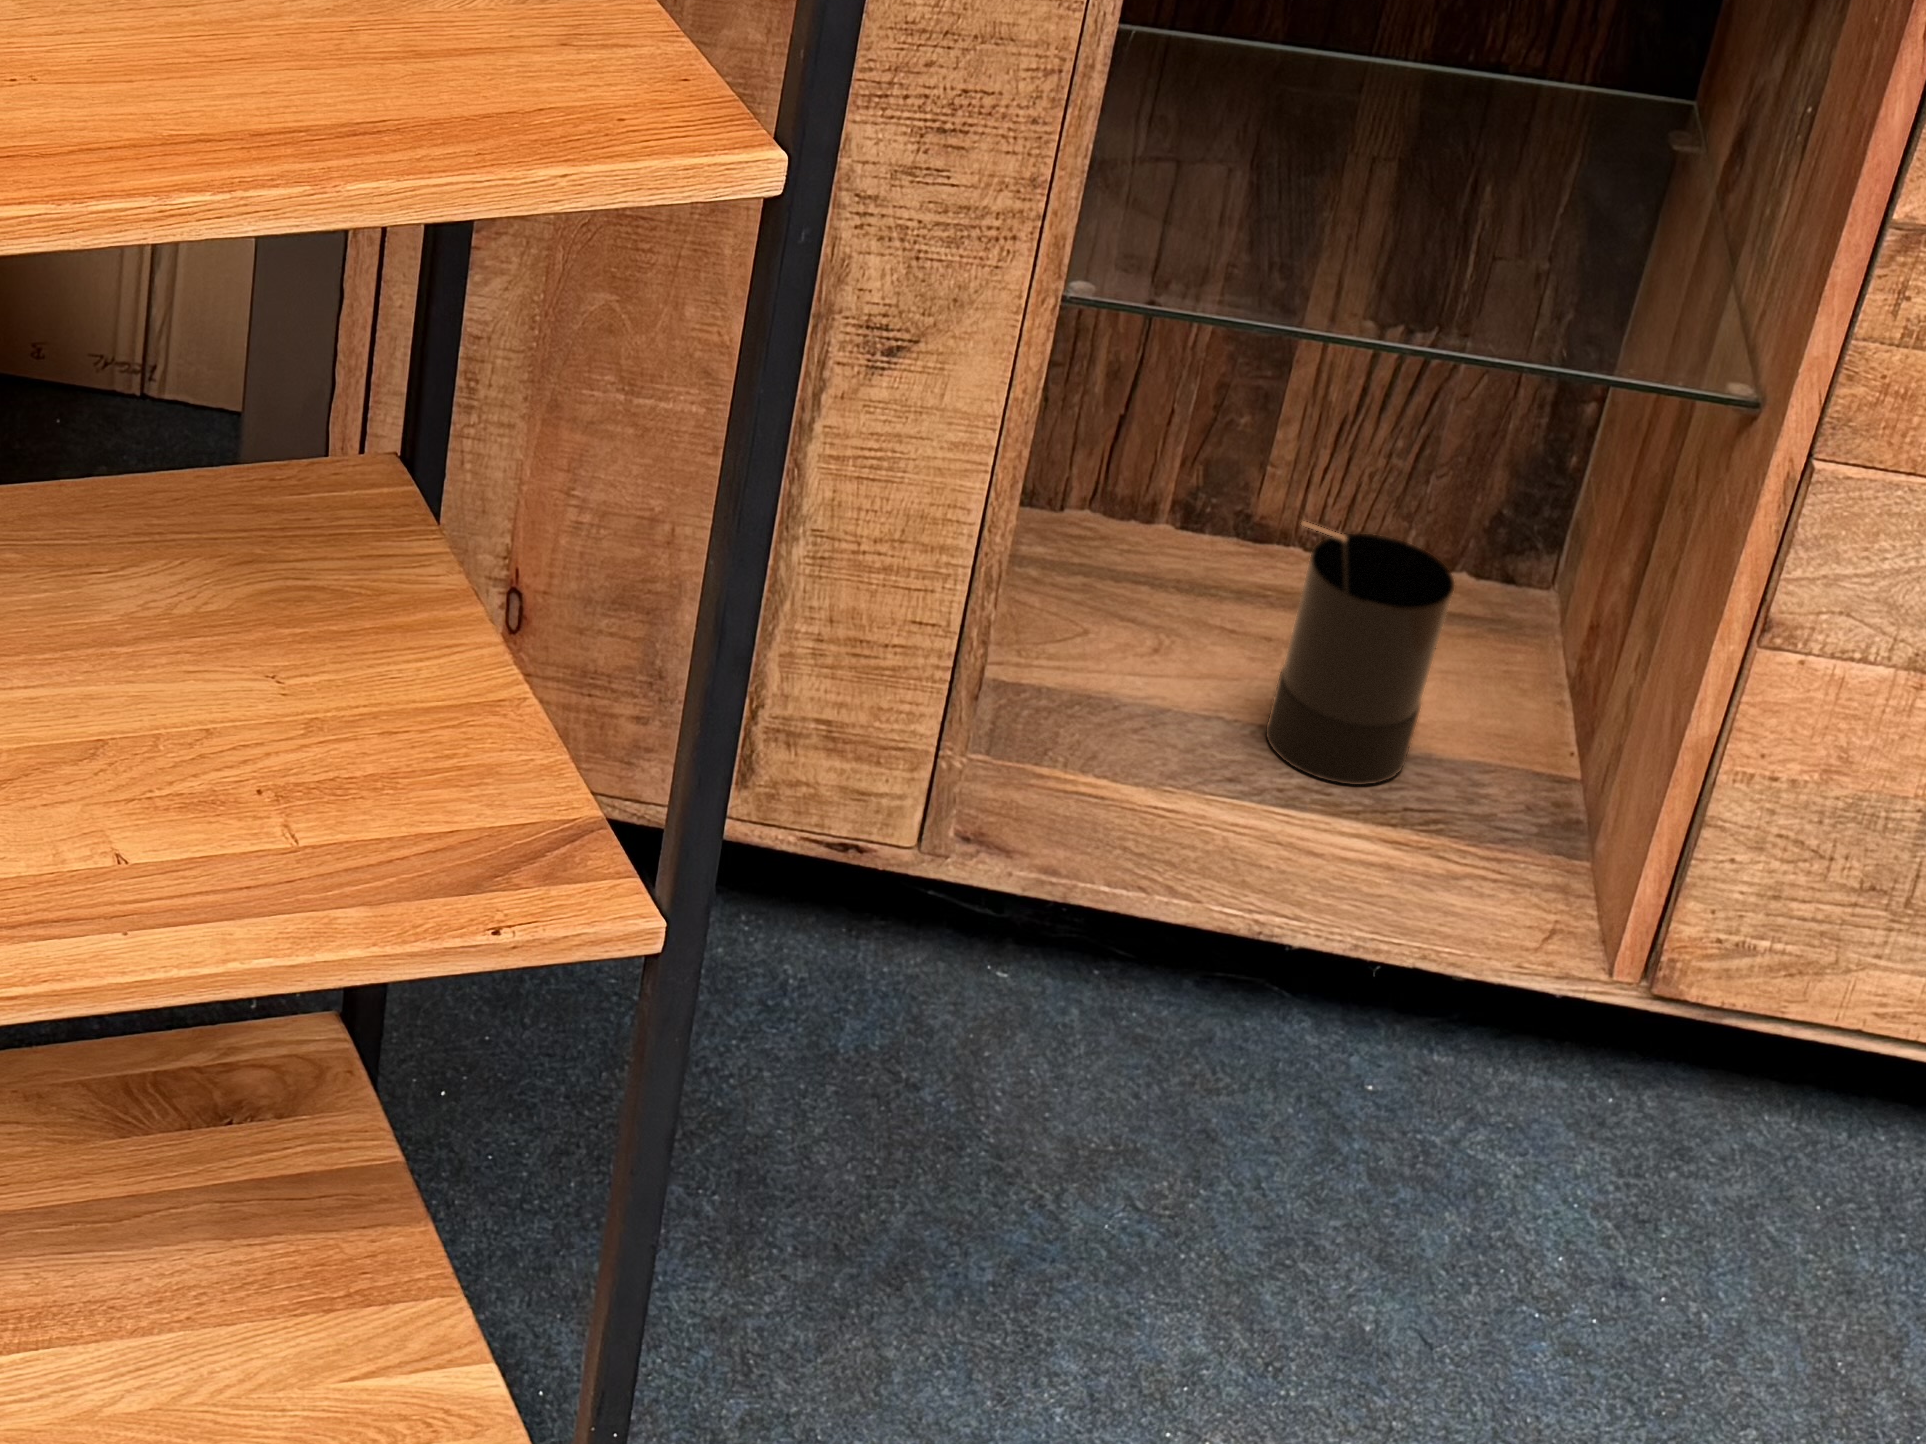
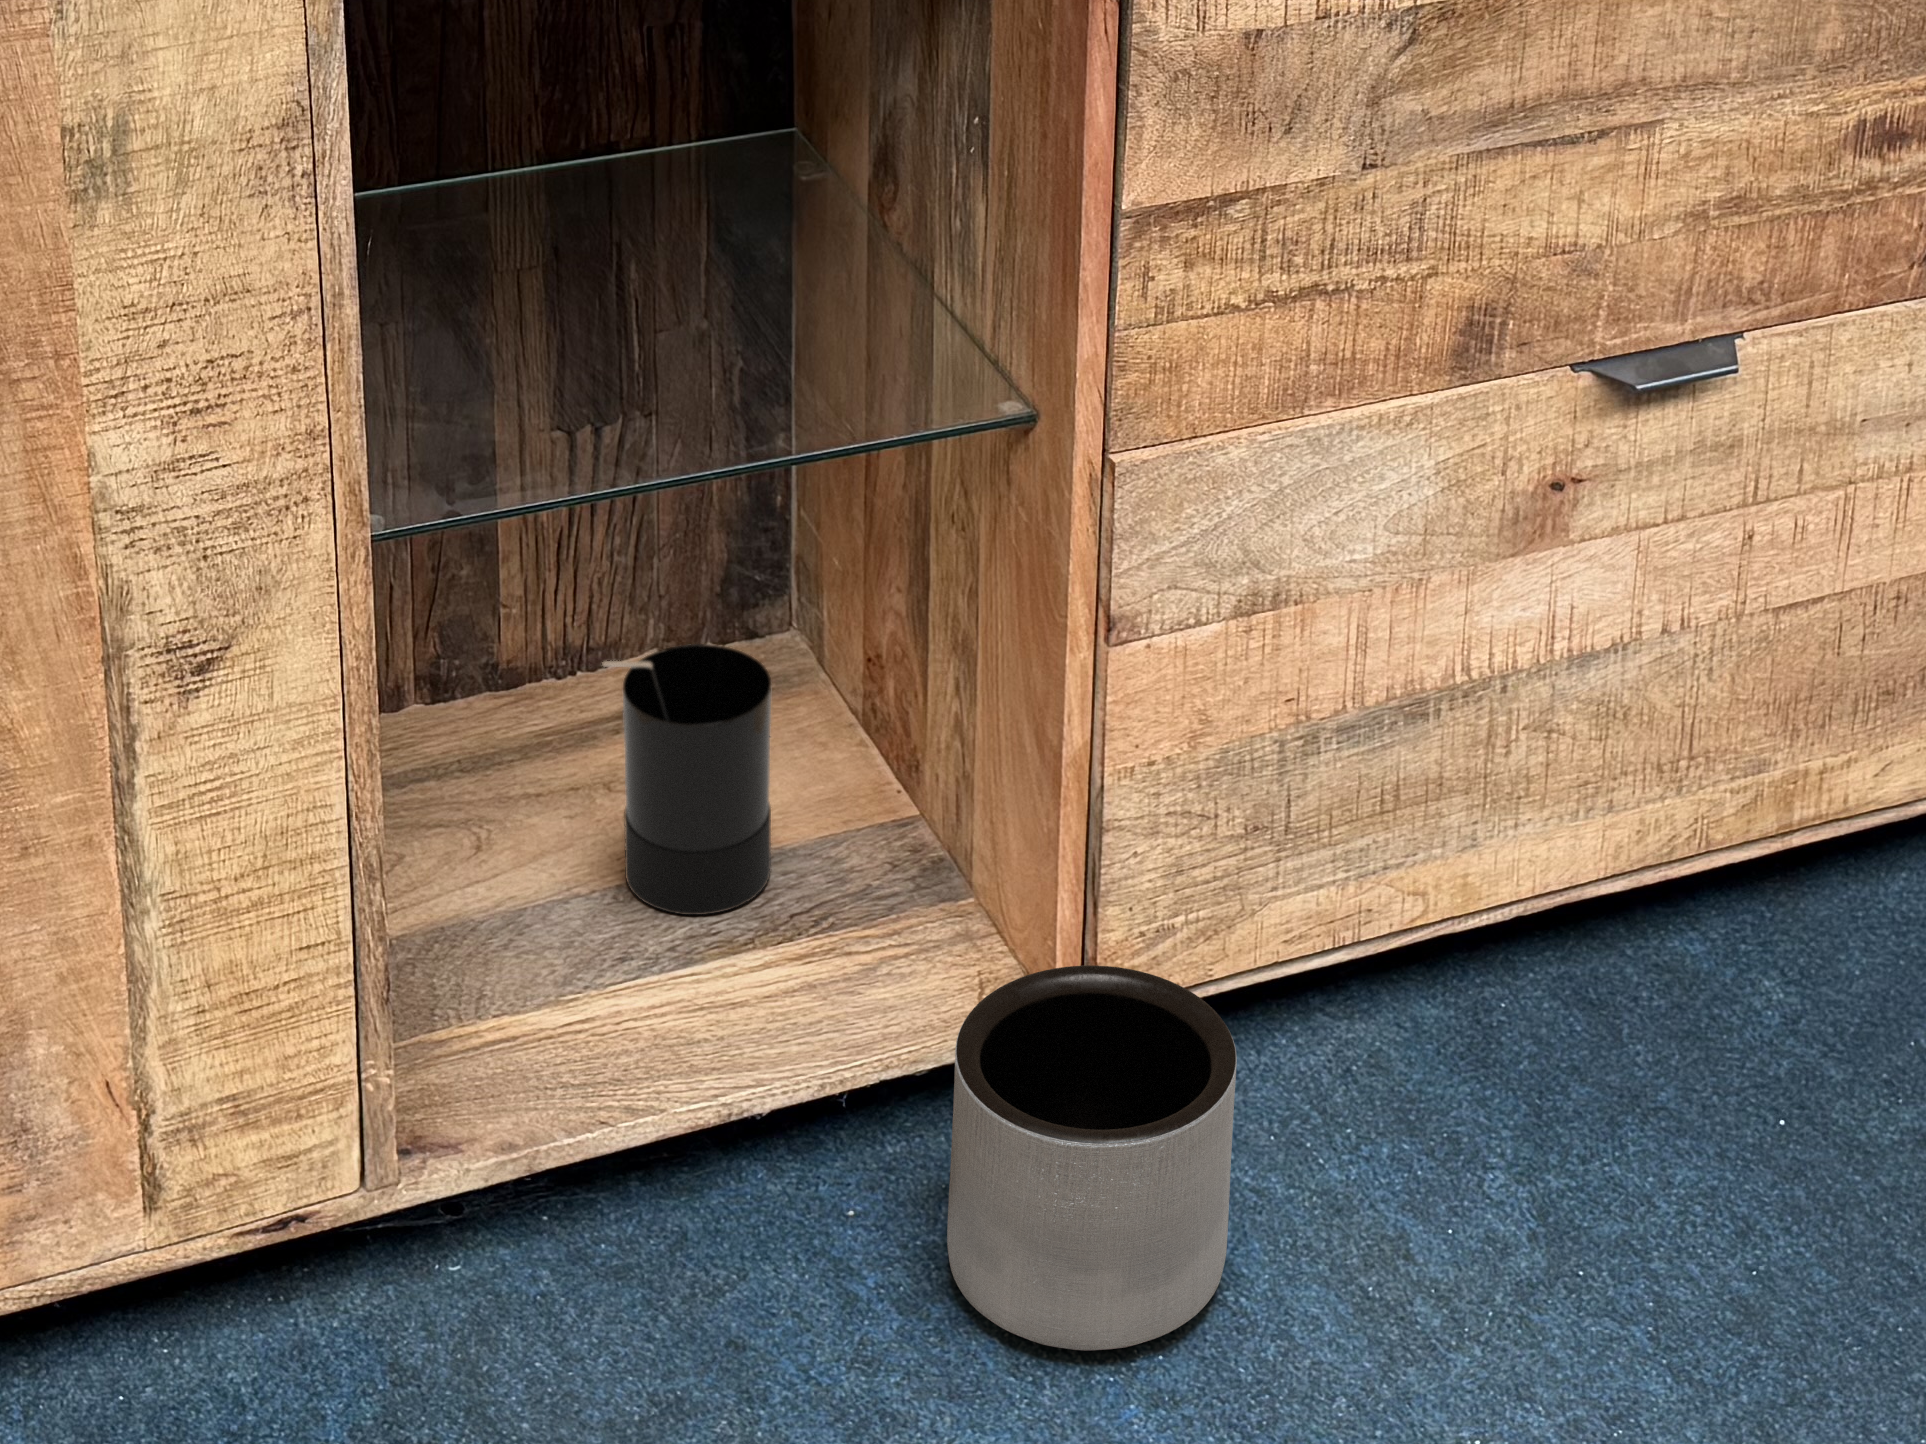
planter: none [1413,925,1756,1290] -> present [947,965,1237,1350]

